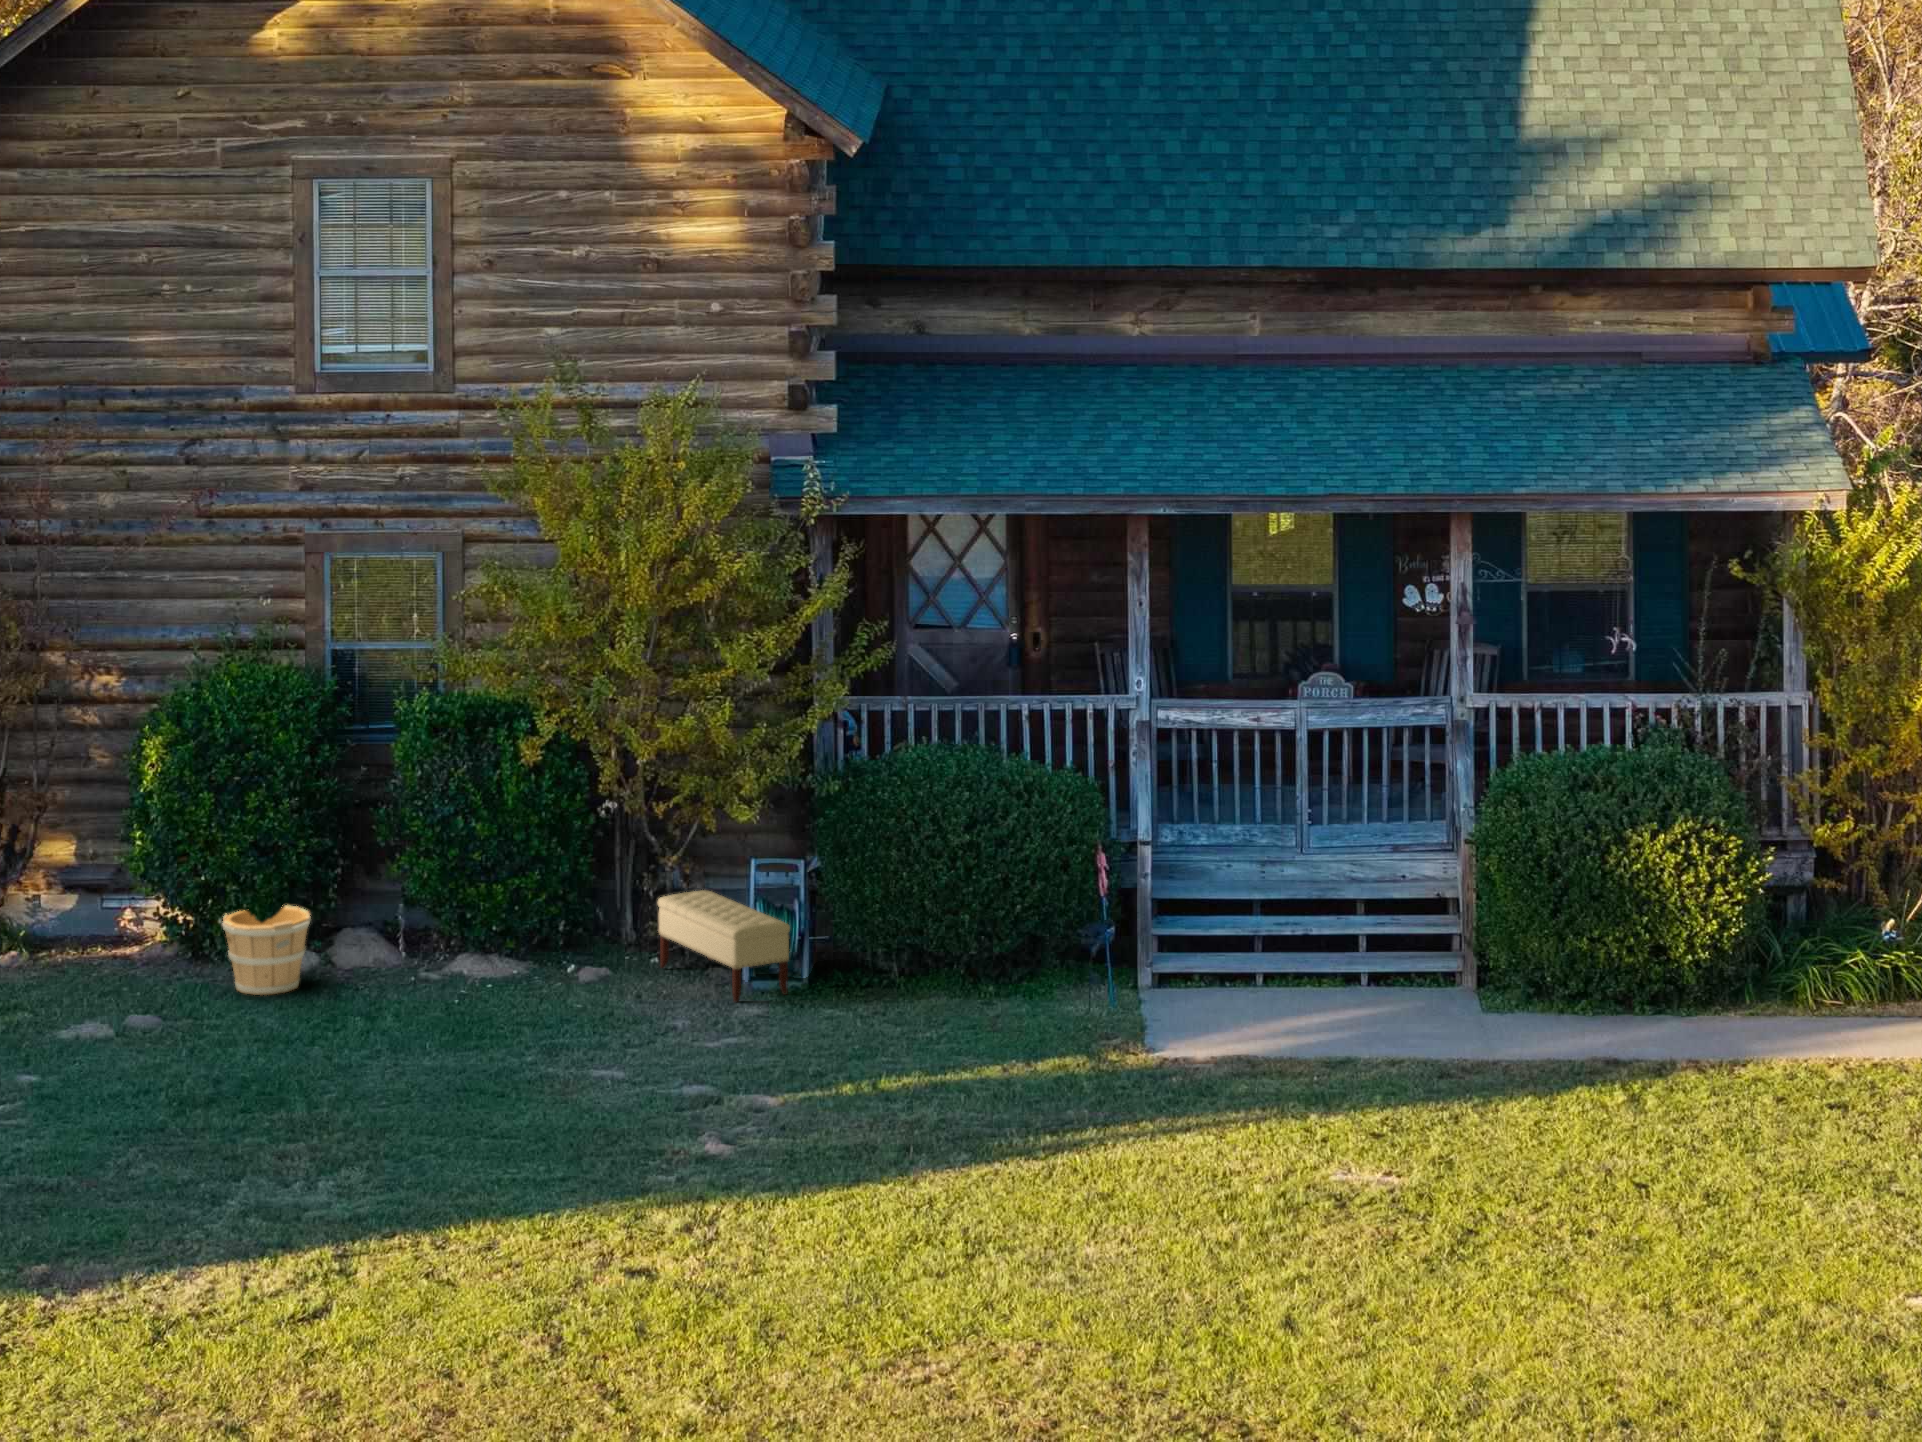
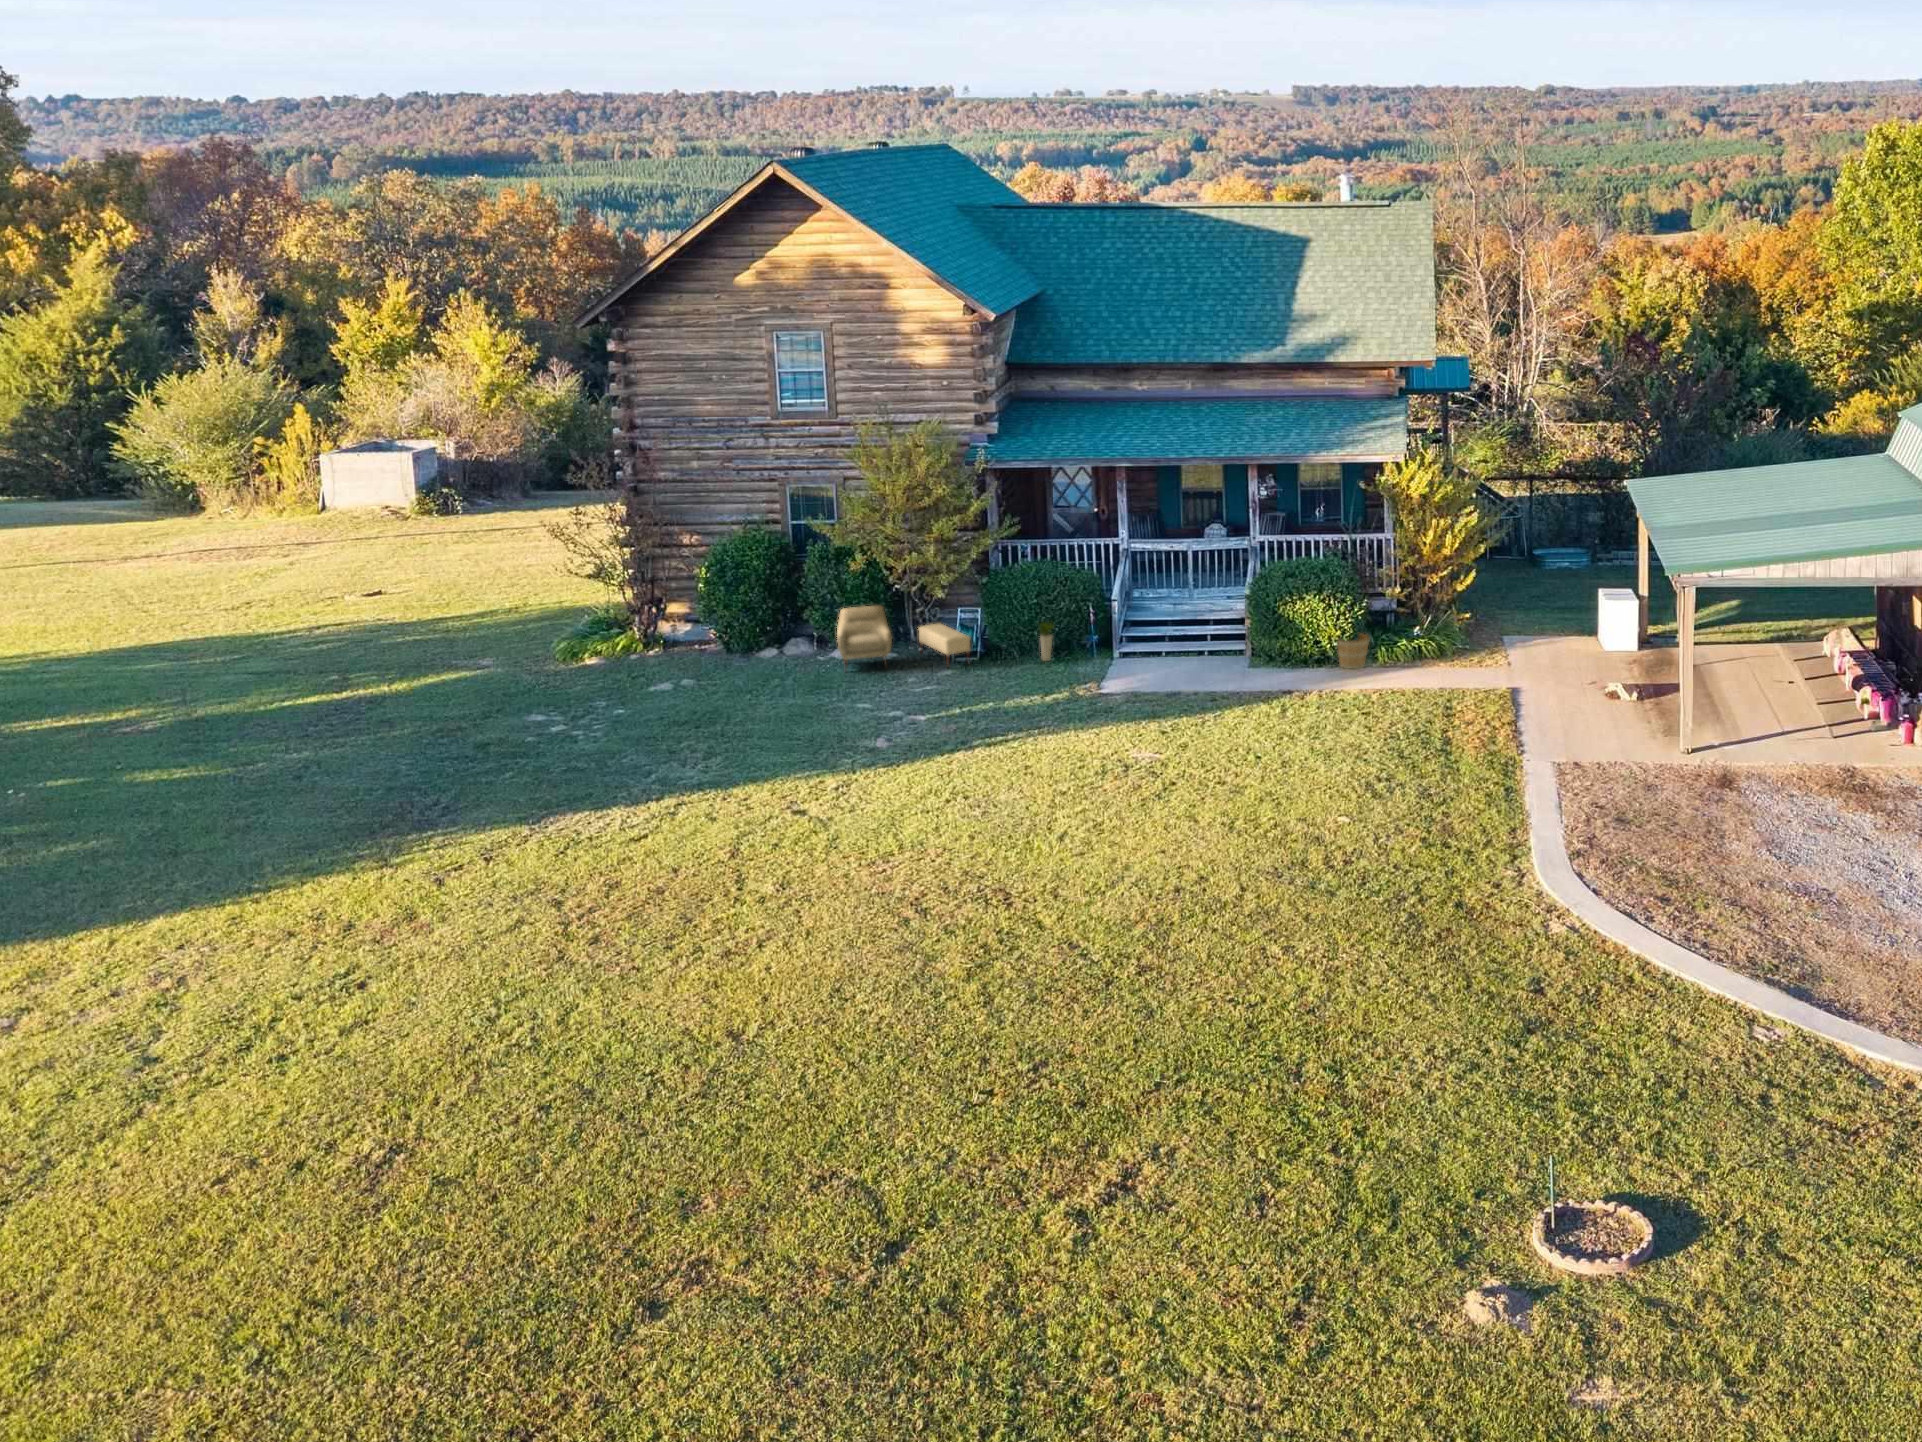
chair: none [469,843,602,1006] -> present [837,606,892,667]
planter: none [945,887,996,991] -> present [1040,620,1054,661]
wooden bucket: present [223,905,311,995] -> present [1336,634,1370,669]

